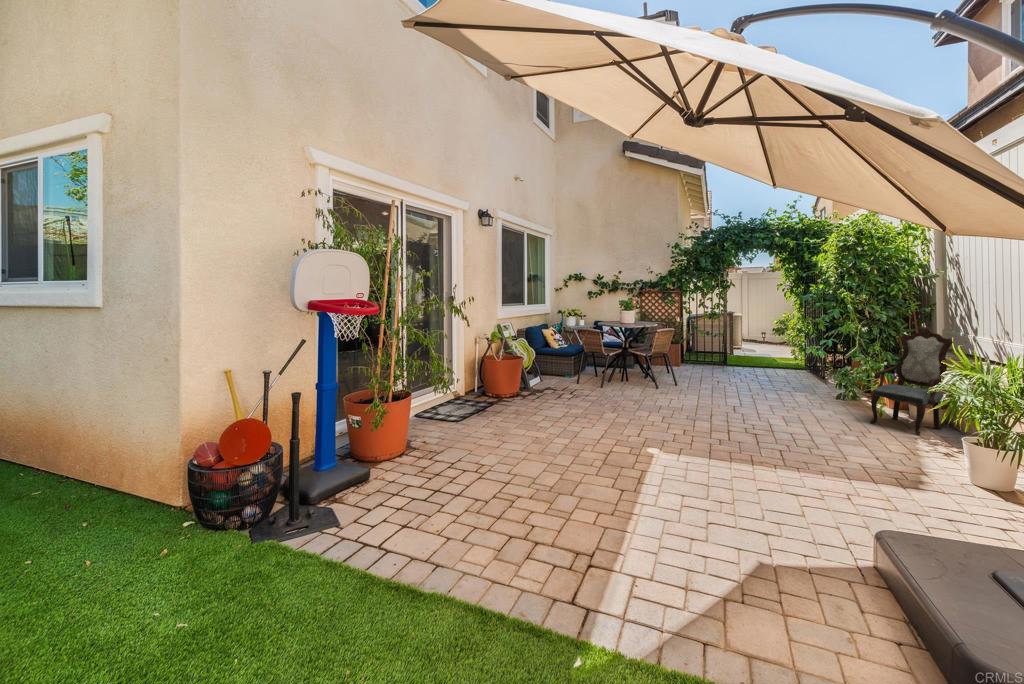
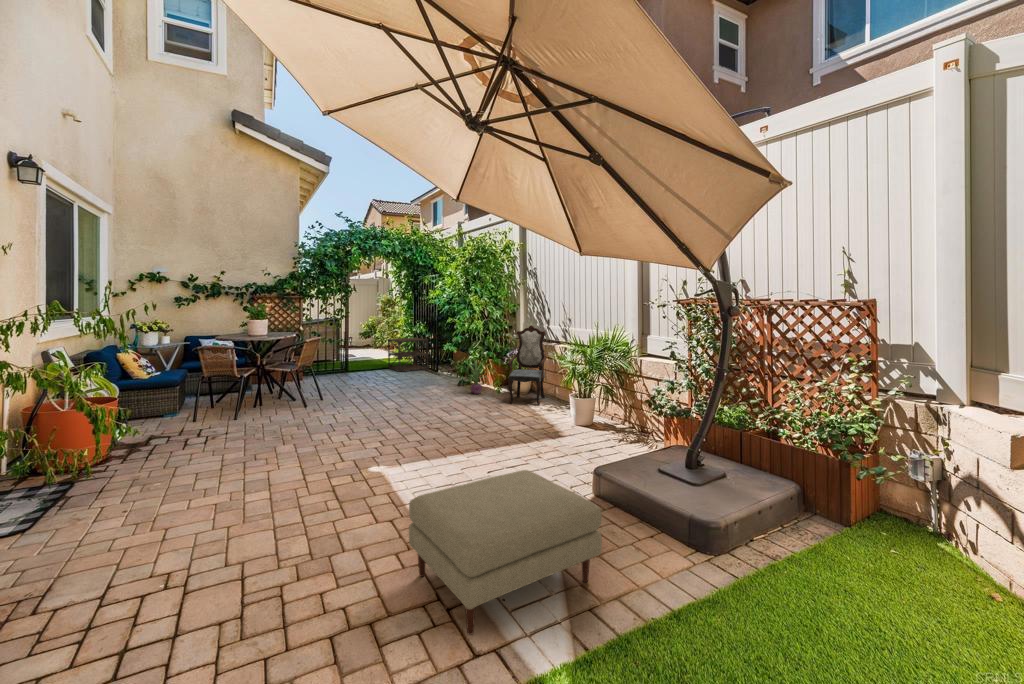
side table: none [758,333,806,369] -> present [388,338,429,372]
decorative plant: none [812,366,863,405] -> present [471,362,482,394]
ottoman: none [574,467,754,625] -> present [409,470,602,635]

